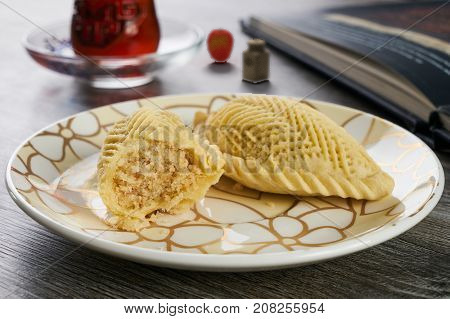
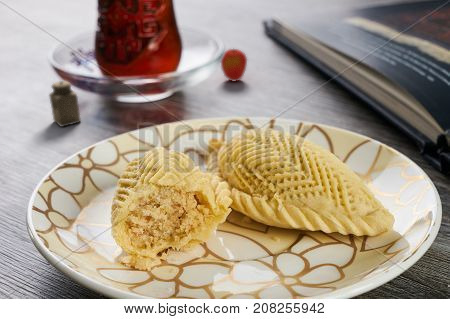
salt shaker: present [242,40,270,84] -> present [49,81,80,127]

